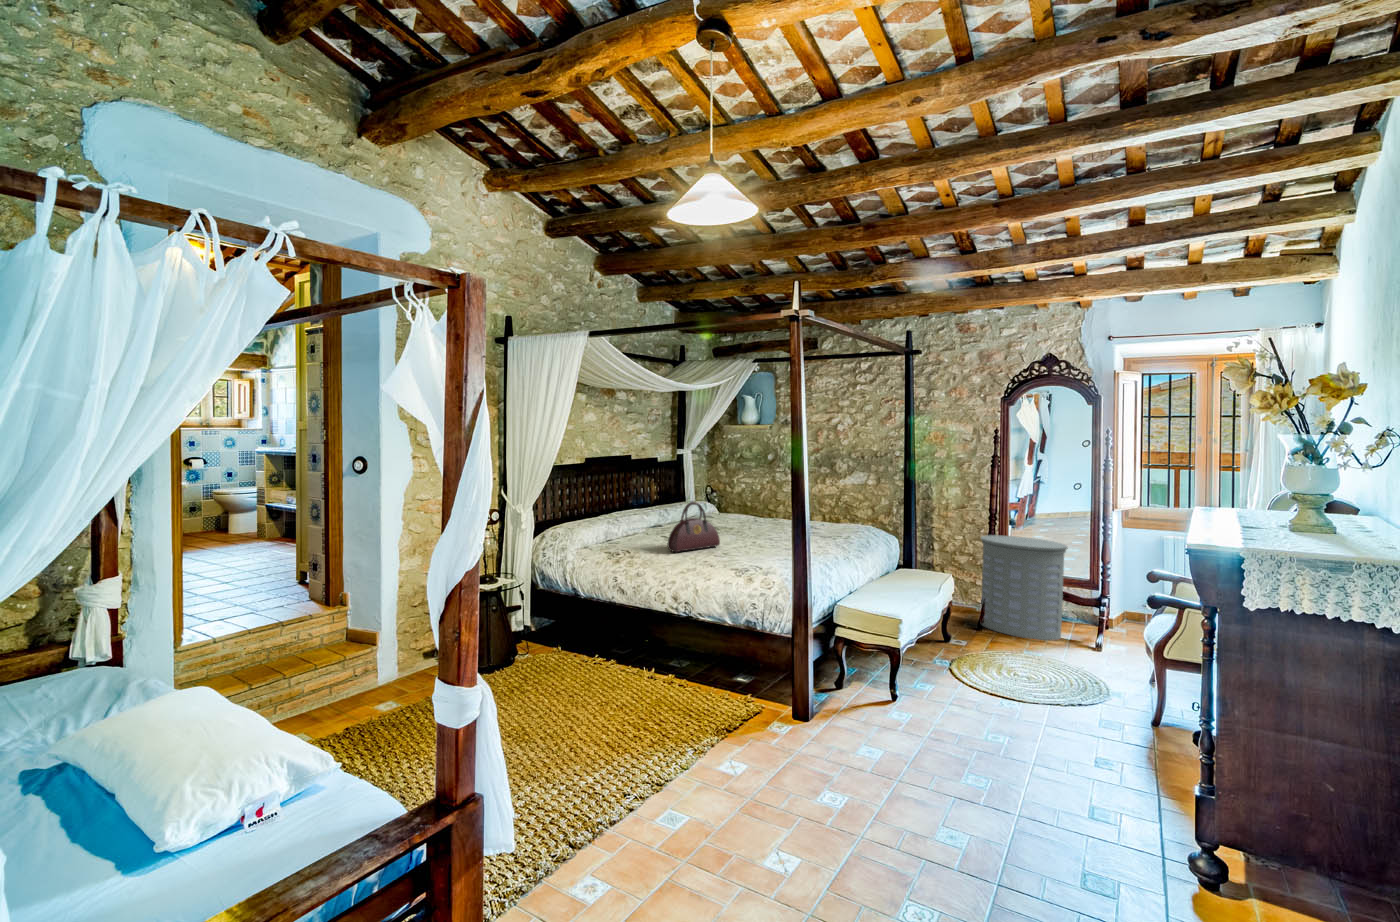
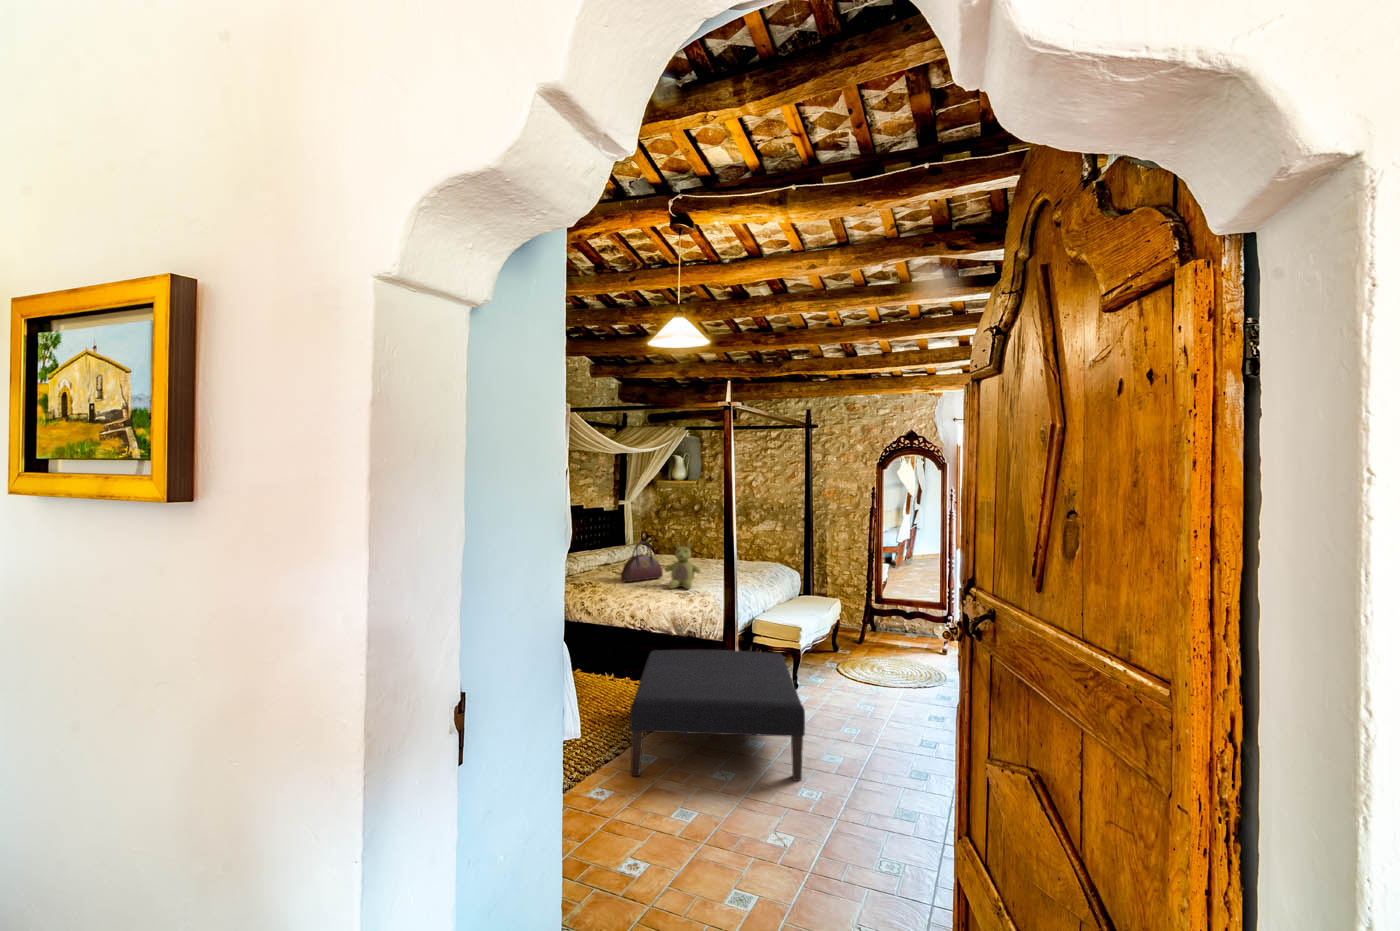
stuffed bear: none [720,503,766,564] -> present [665,543,701,589]
laundry hamper: present [981,535,1068,640] -> none [862,569,924,649]
ottoman: none [648,648,904,862] -> present [630,650,805,781]

